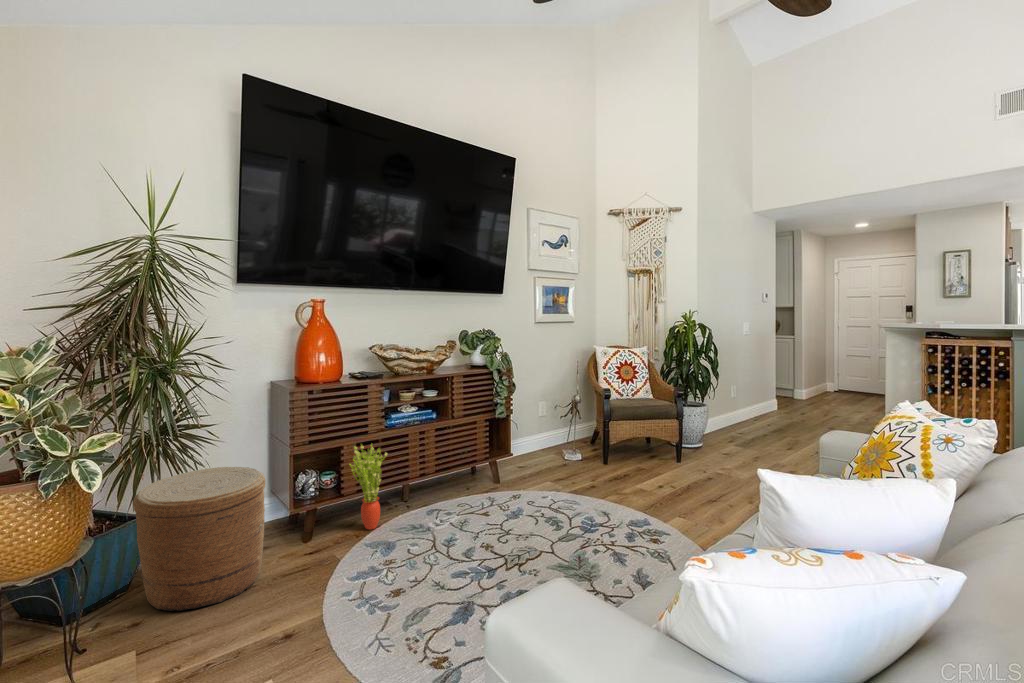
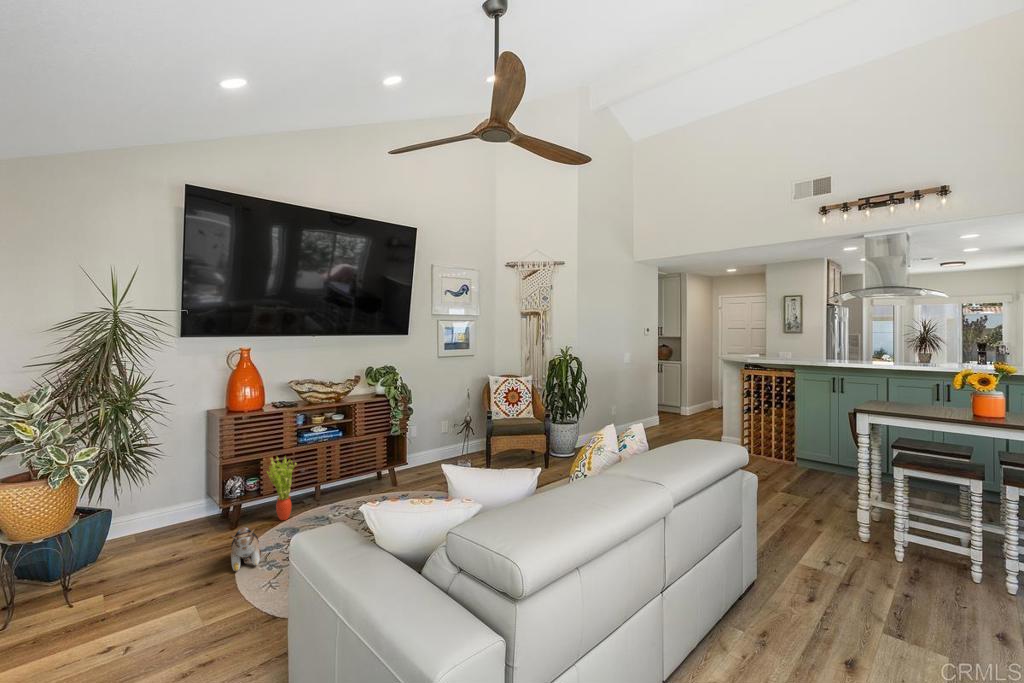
woven basket: present [133,467,265,611] -> none [100,474,198,574]
plush toy: none [318,548,358,612] -> present [231,527,261,571]

